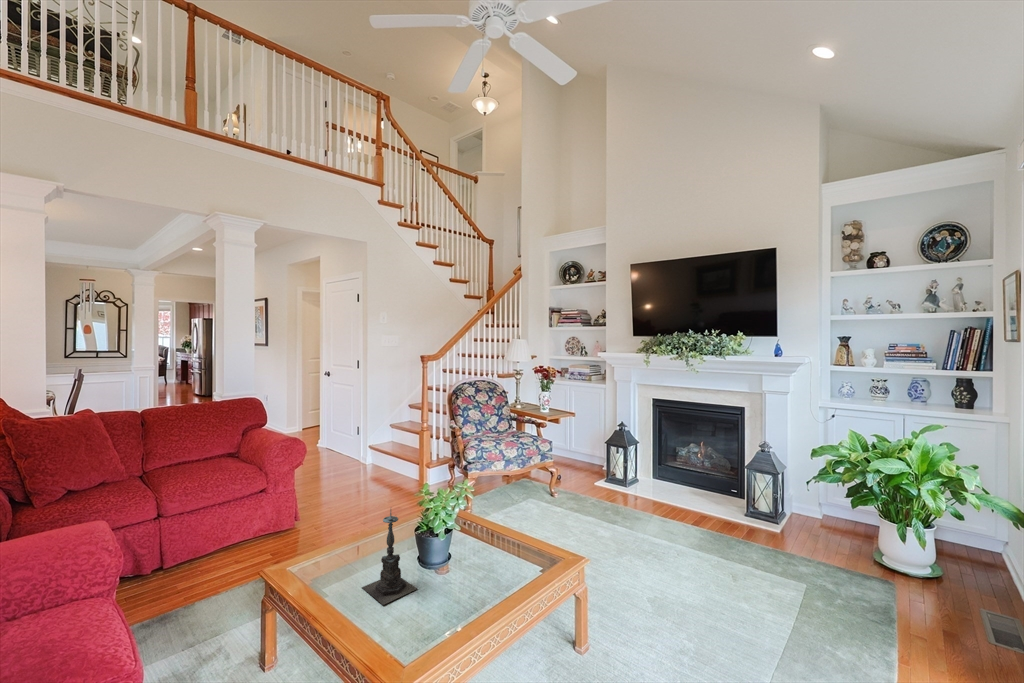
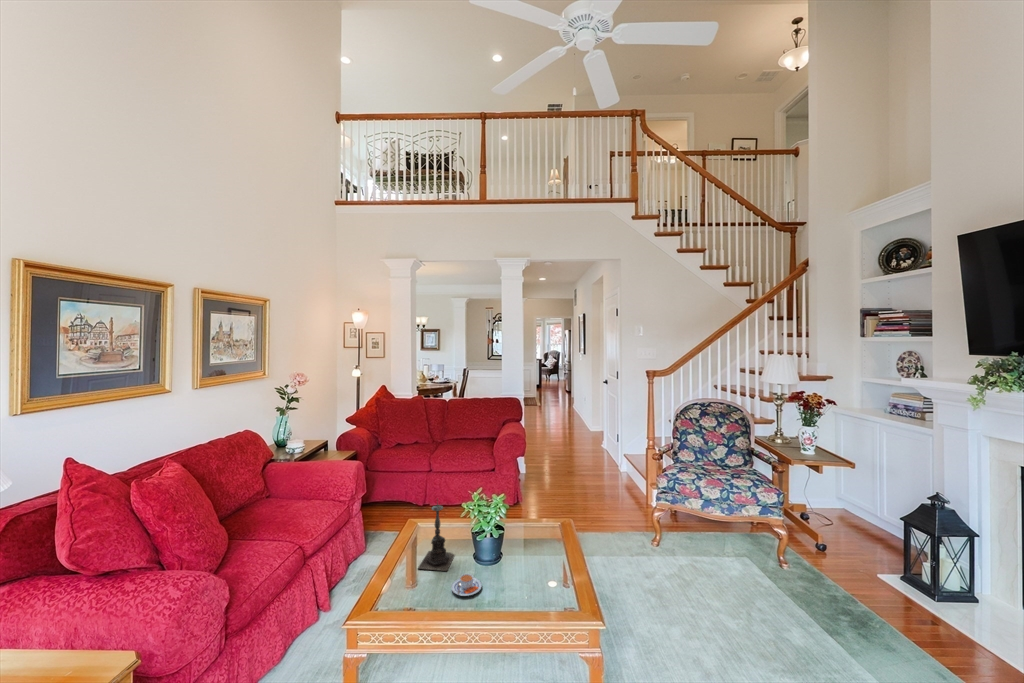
teacup: none [444,572,479,595] -> present [451,574,482,596]

